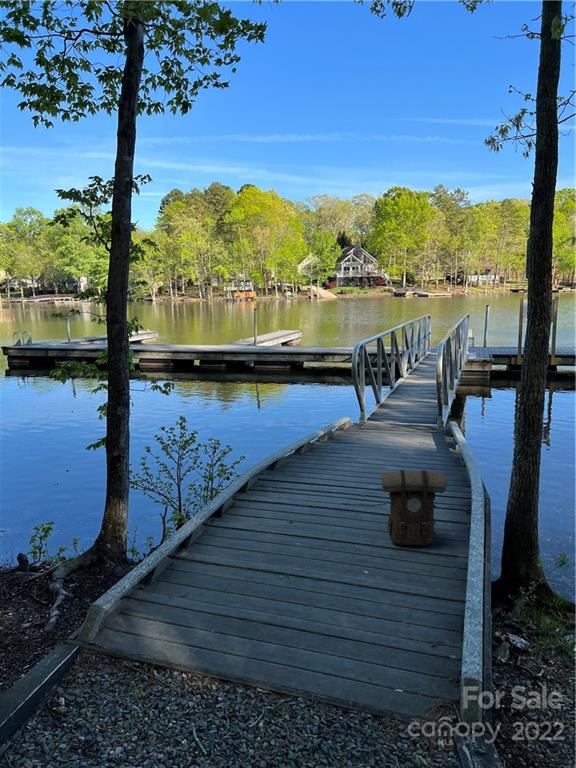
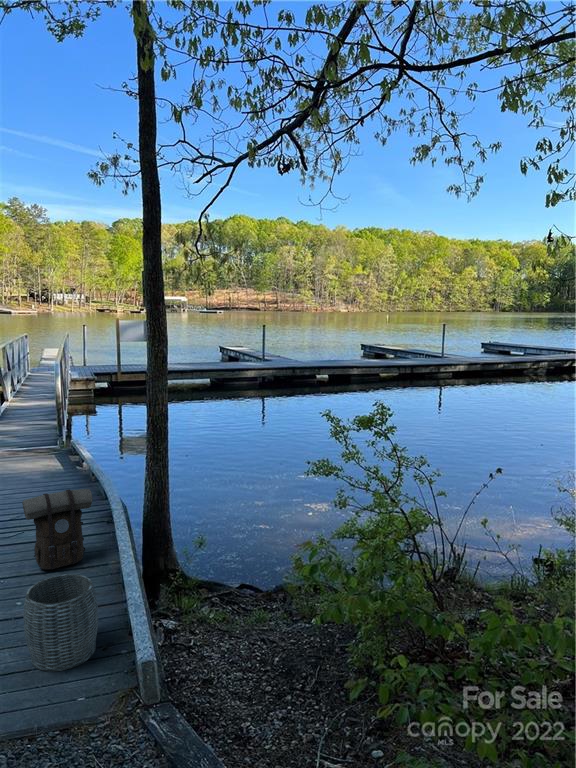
woven basket: none [359,554,430,652] -> present [24,574,98,672]

